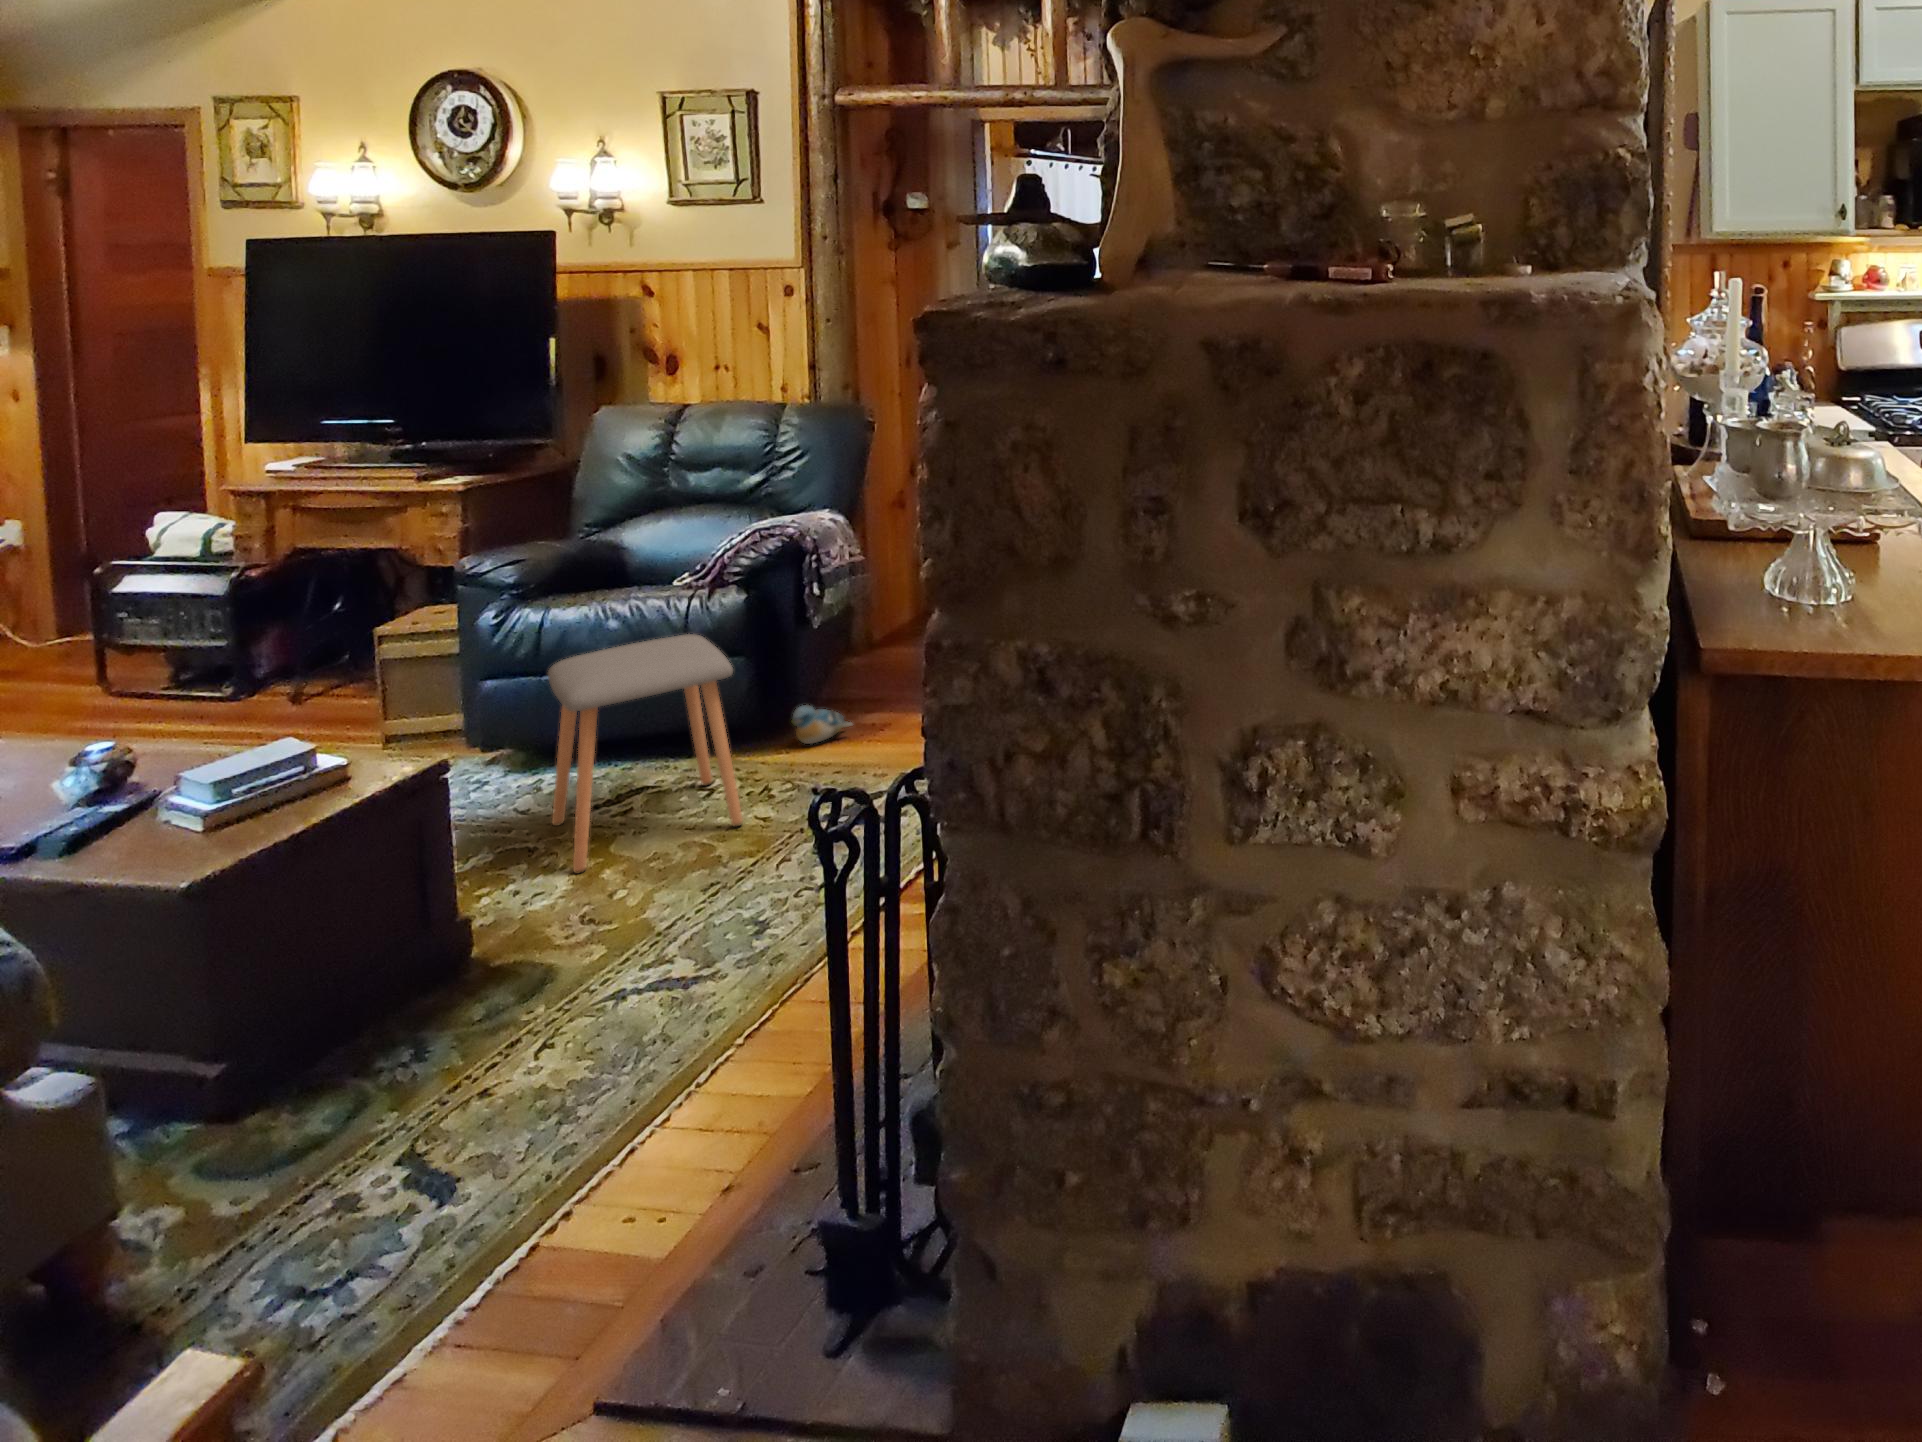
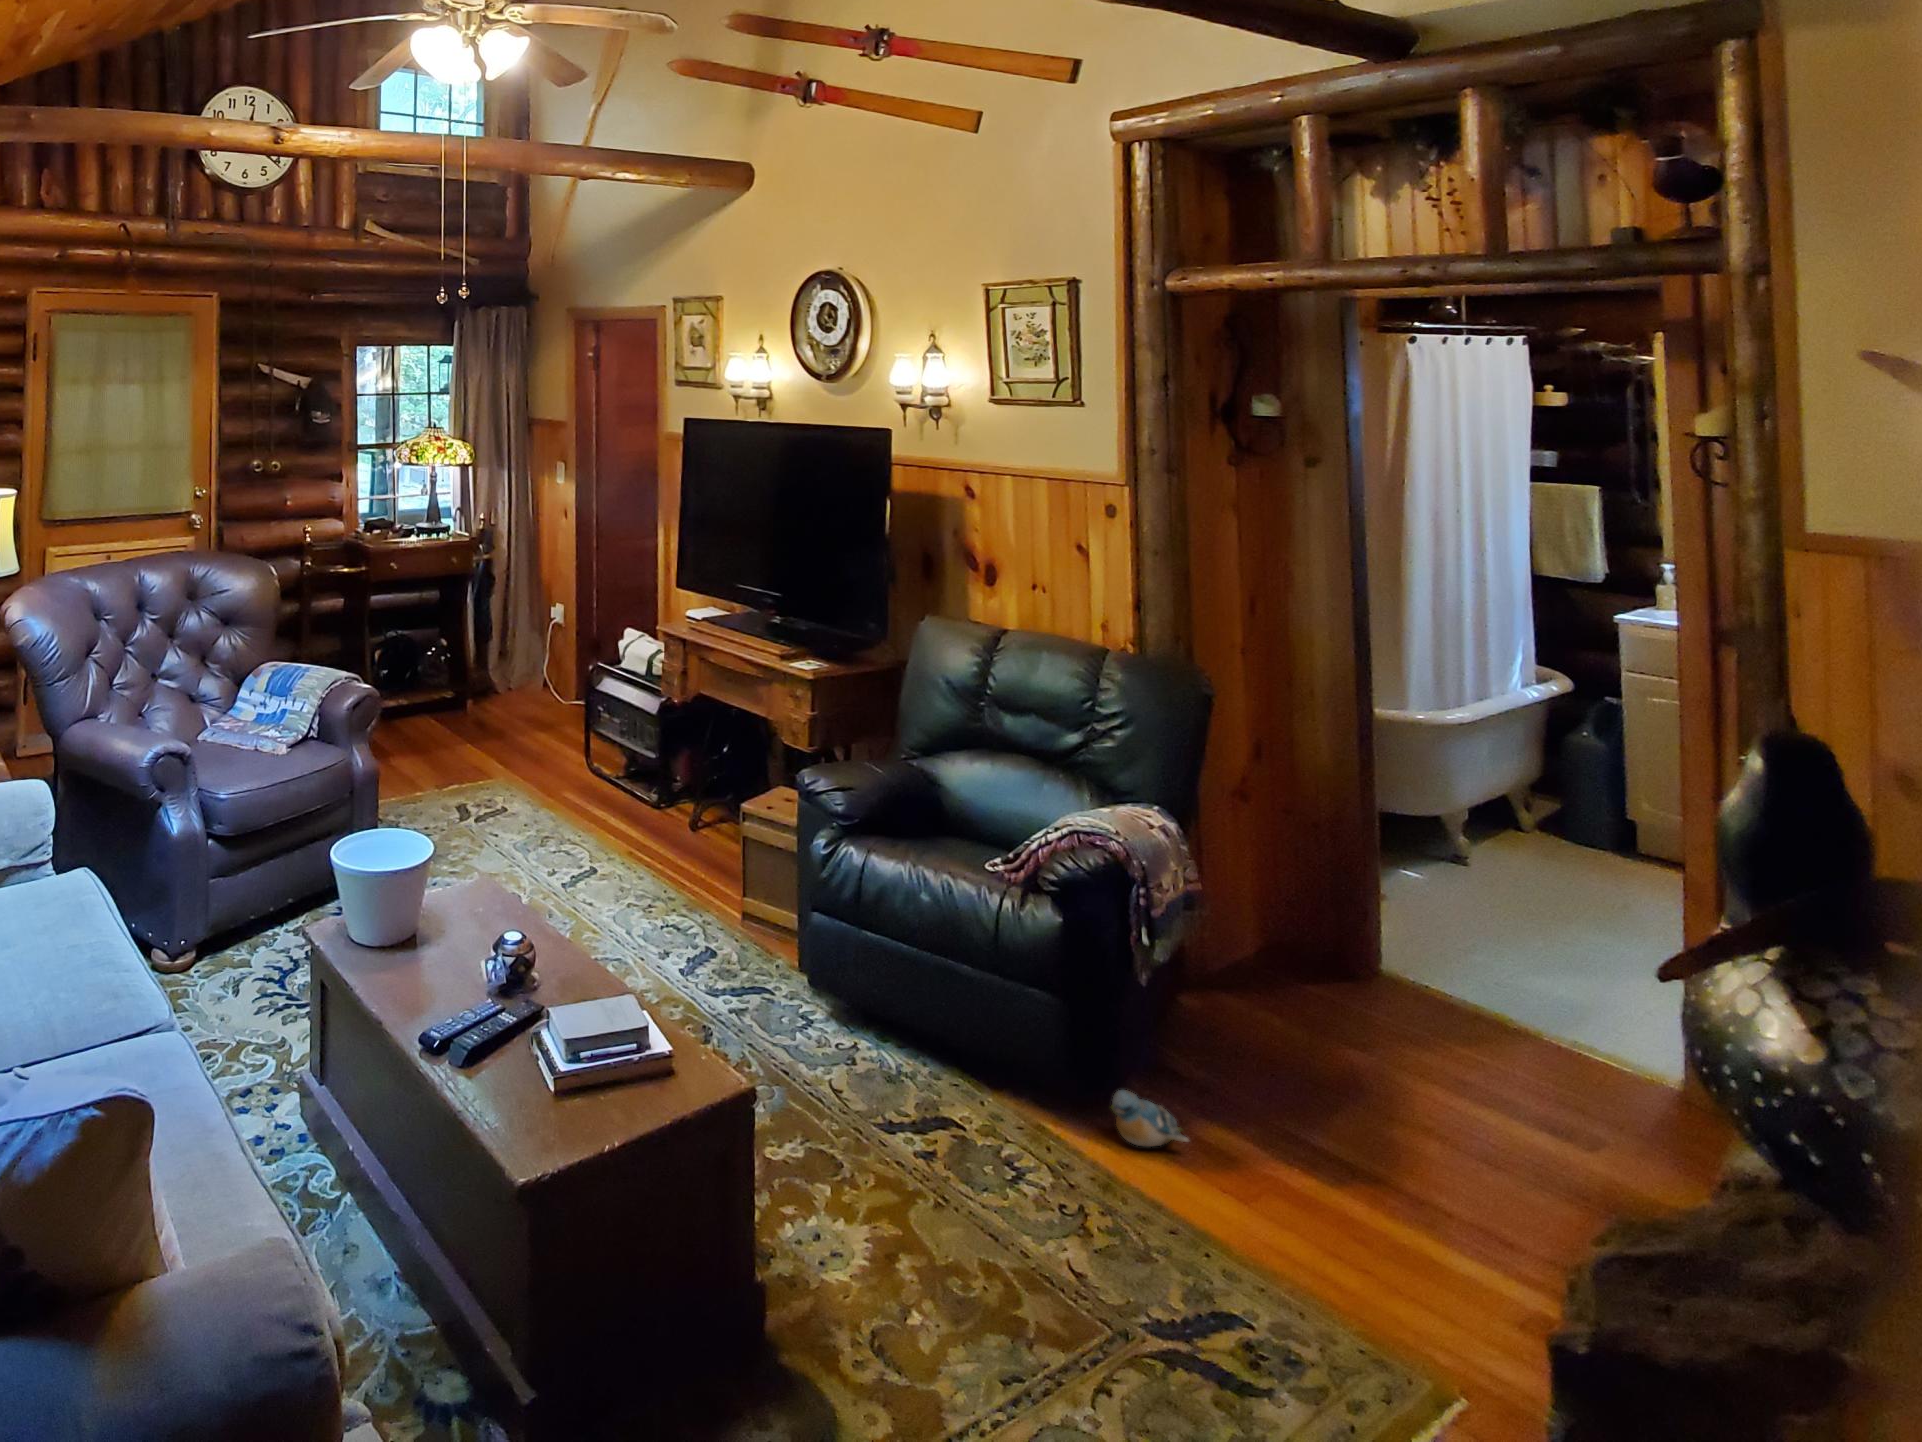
stool: present [548,634,743,874] -> none [857,963,1052,1271]

